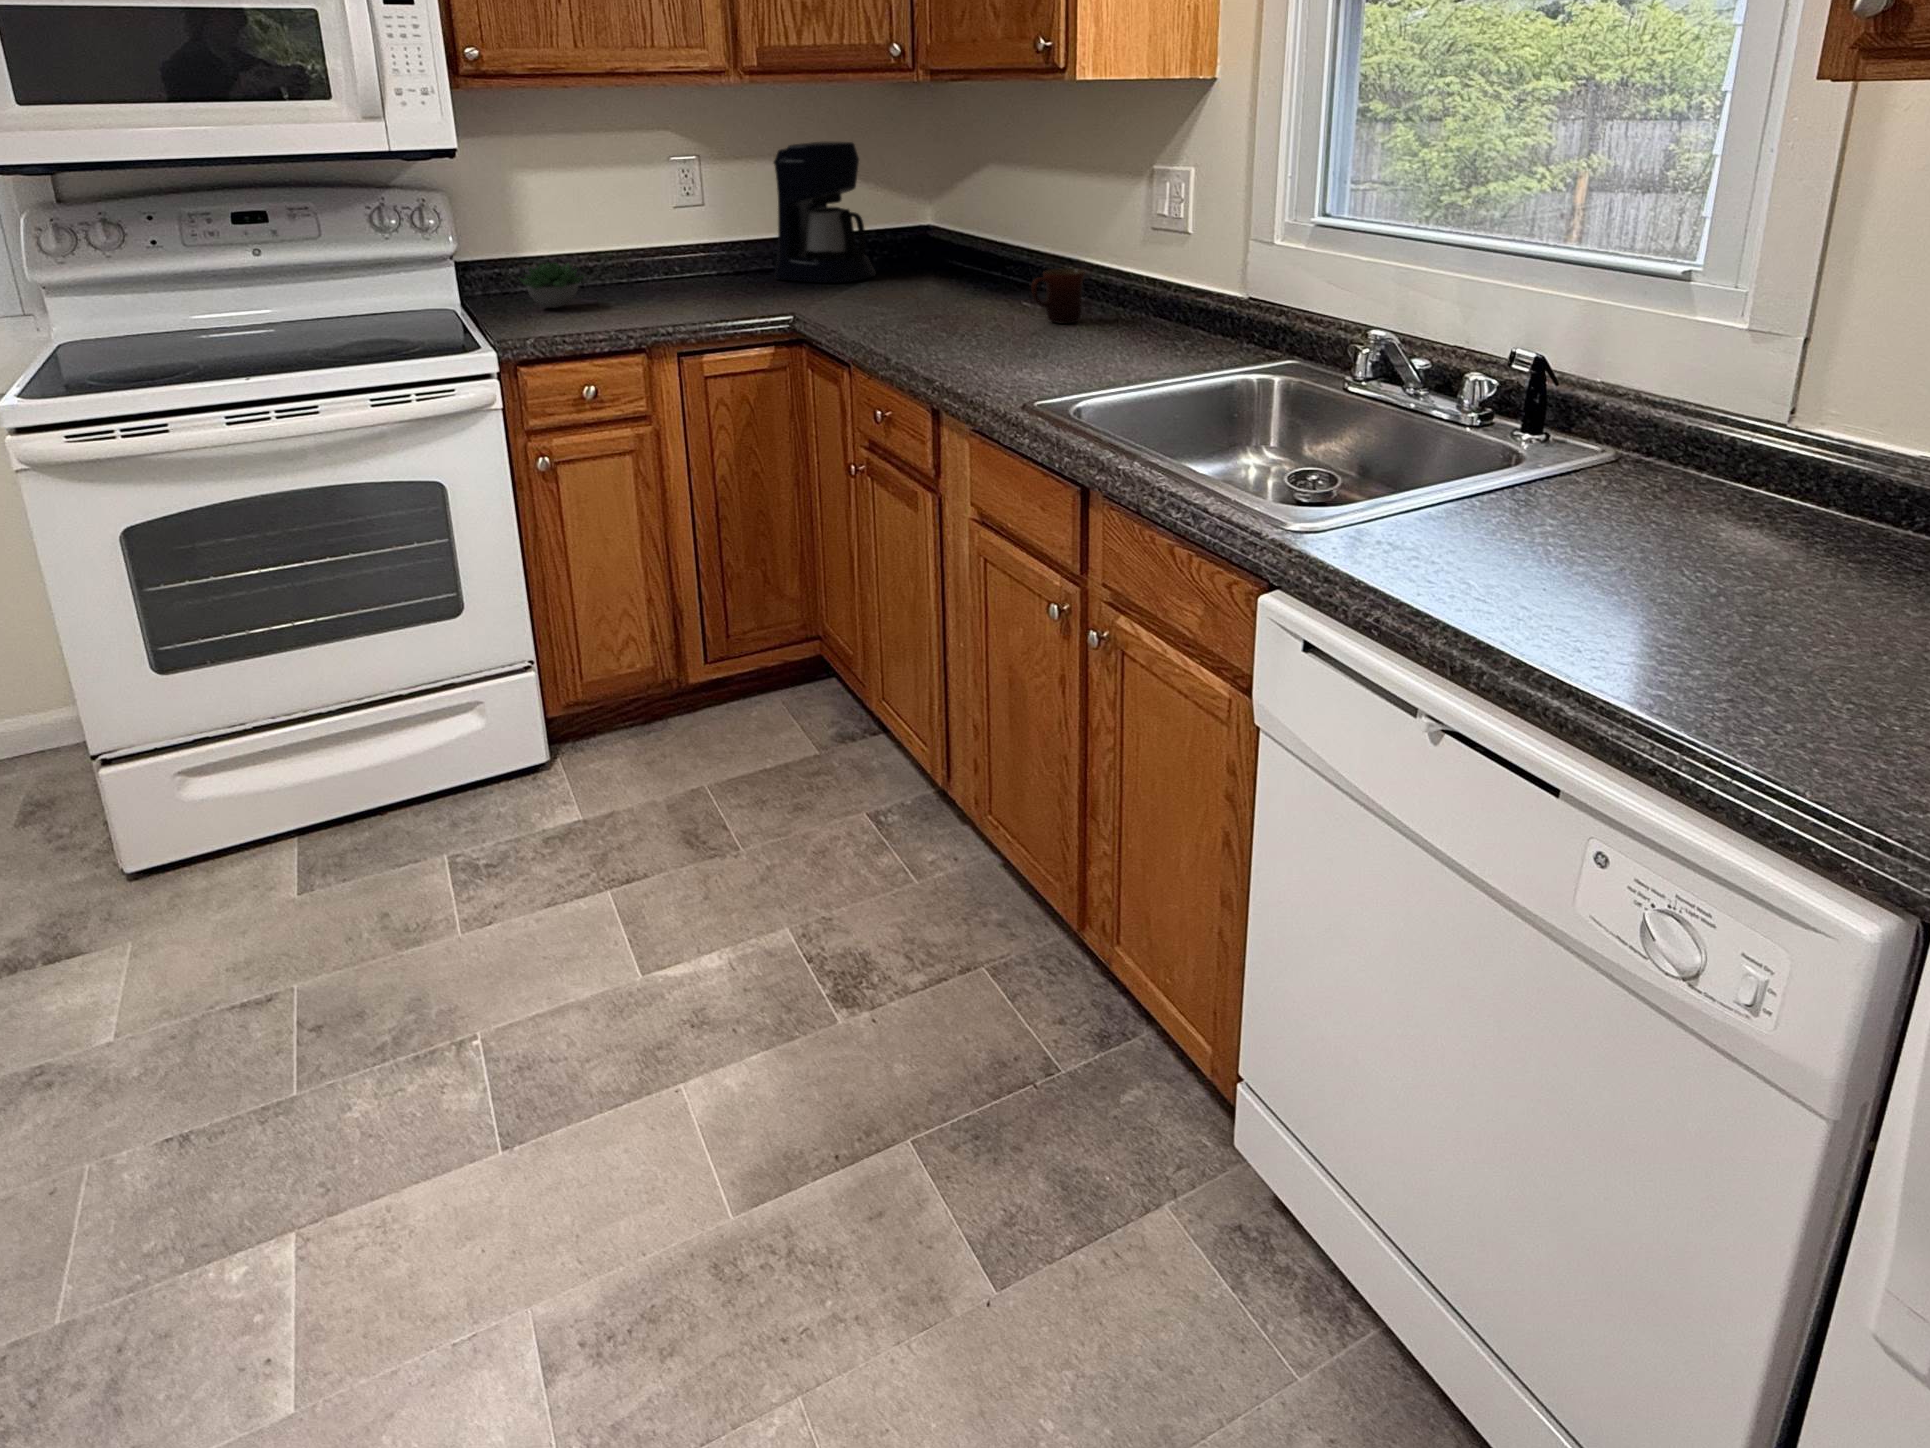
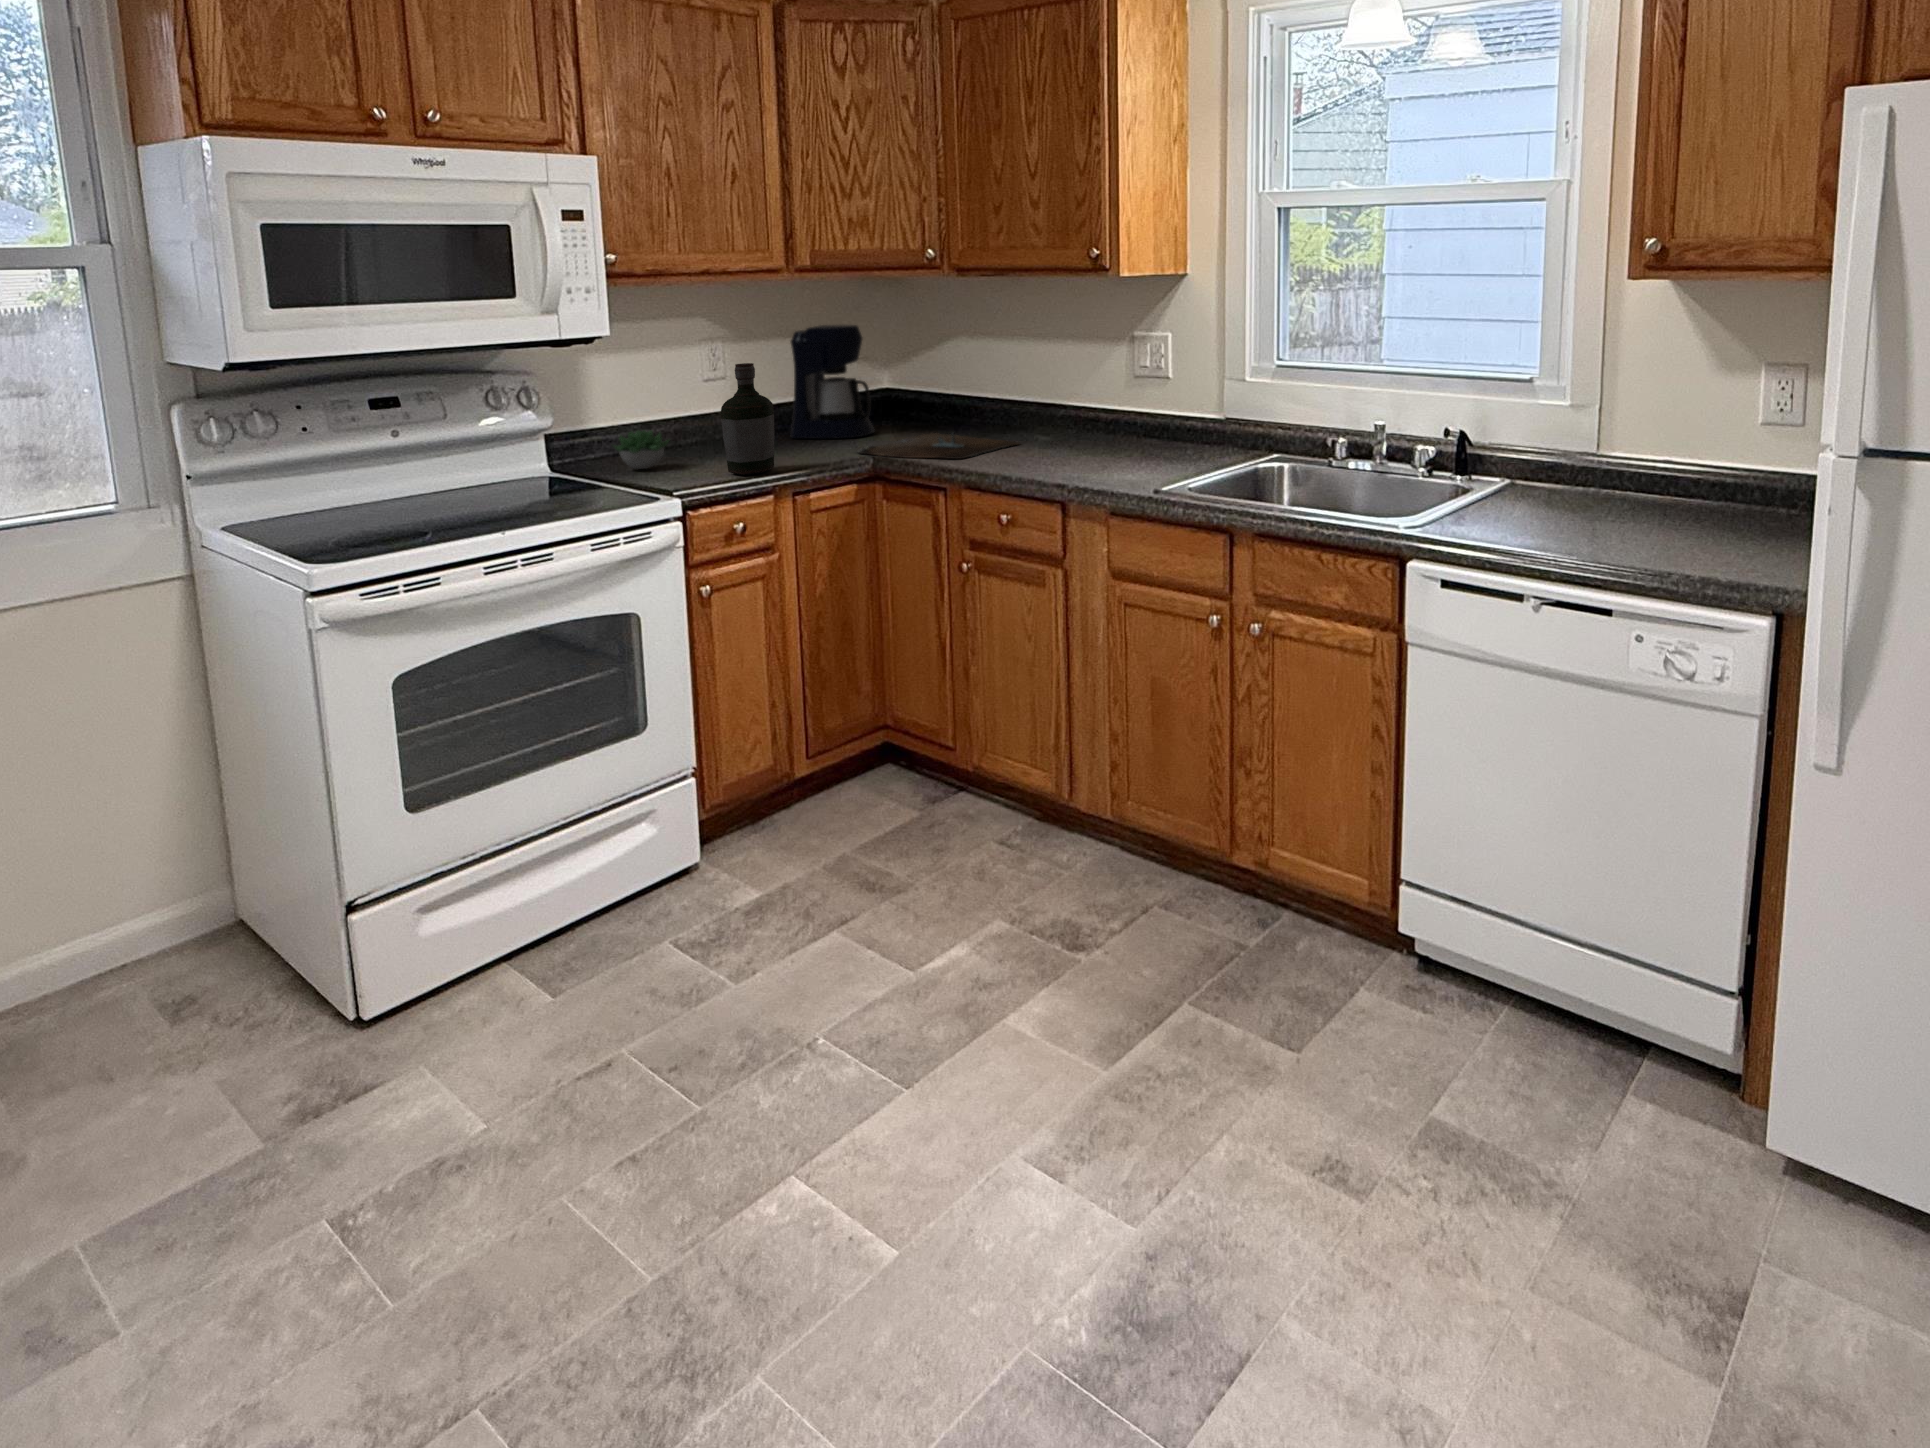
bottle: none [602,187,672,325] -> present [721,363,775,475]
mug: present [1031,269,1085,324] -> none [1066,411,1100,450]
cutting board: none [800,283,1002,324] -> present [857,433,1018,459]

